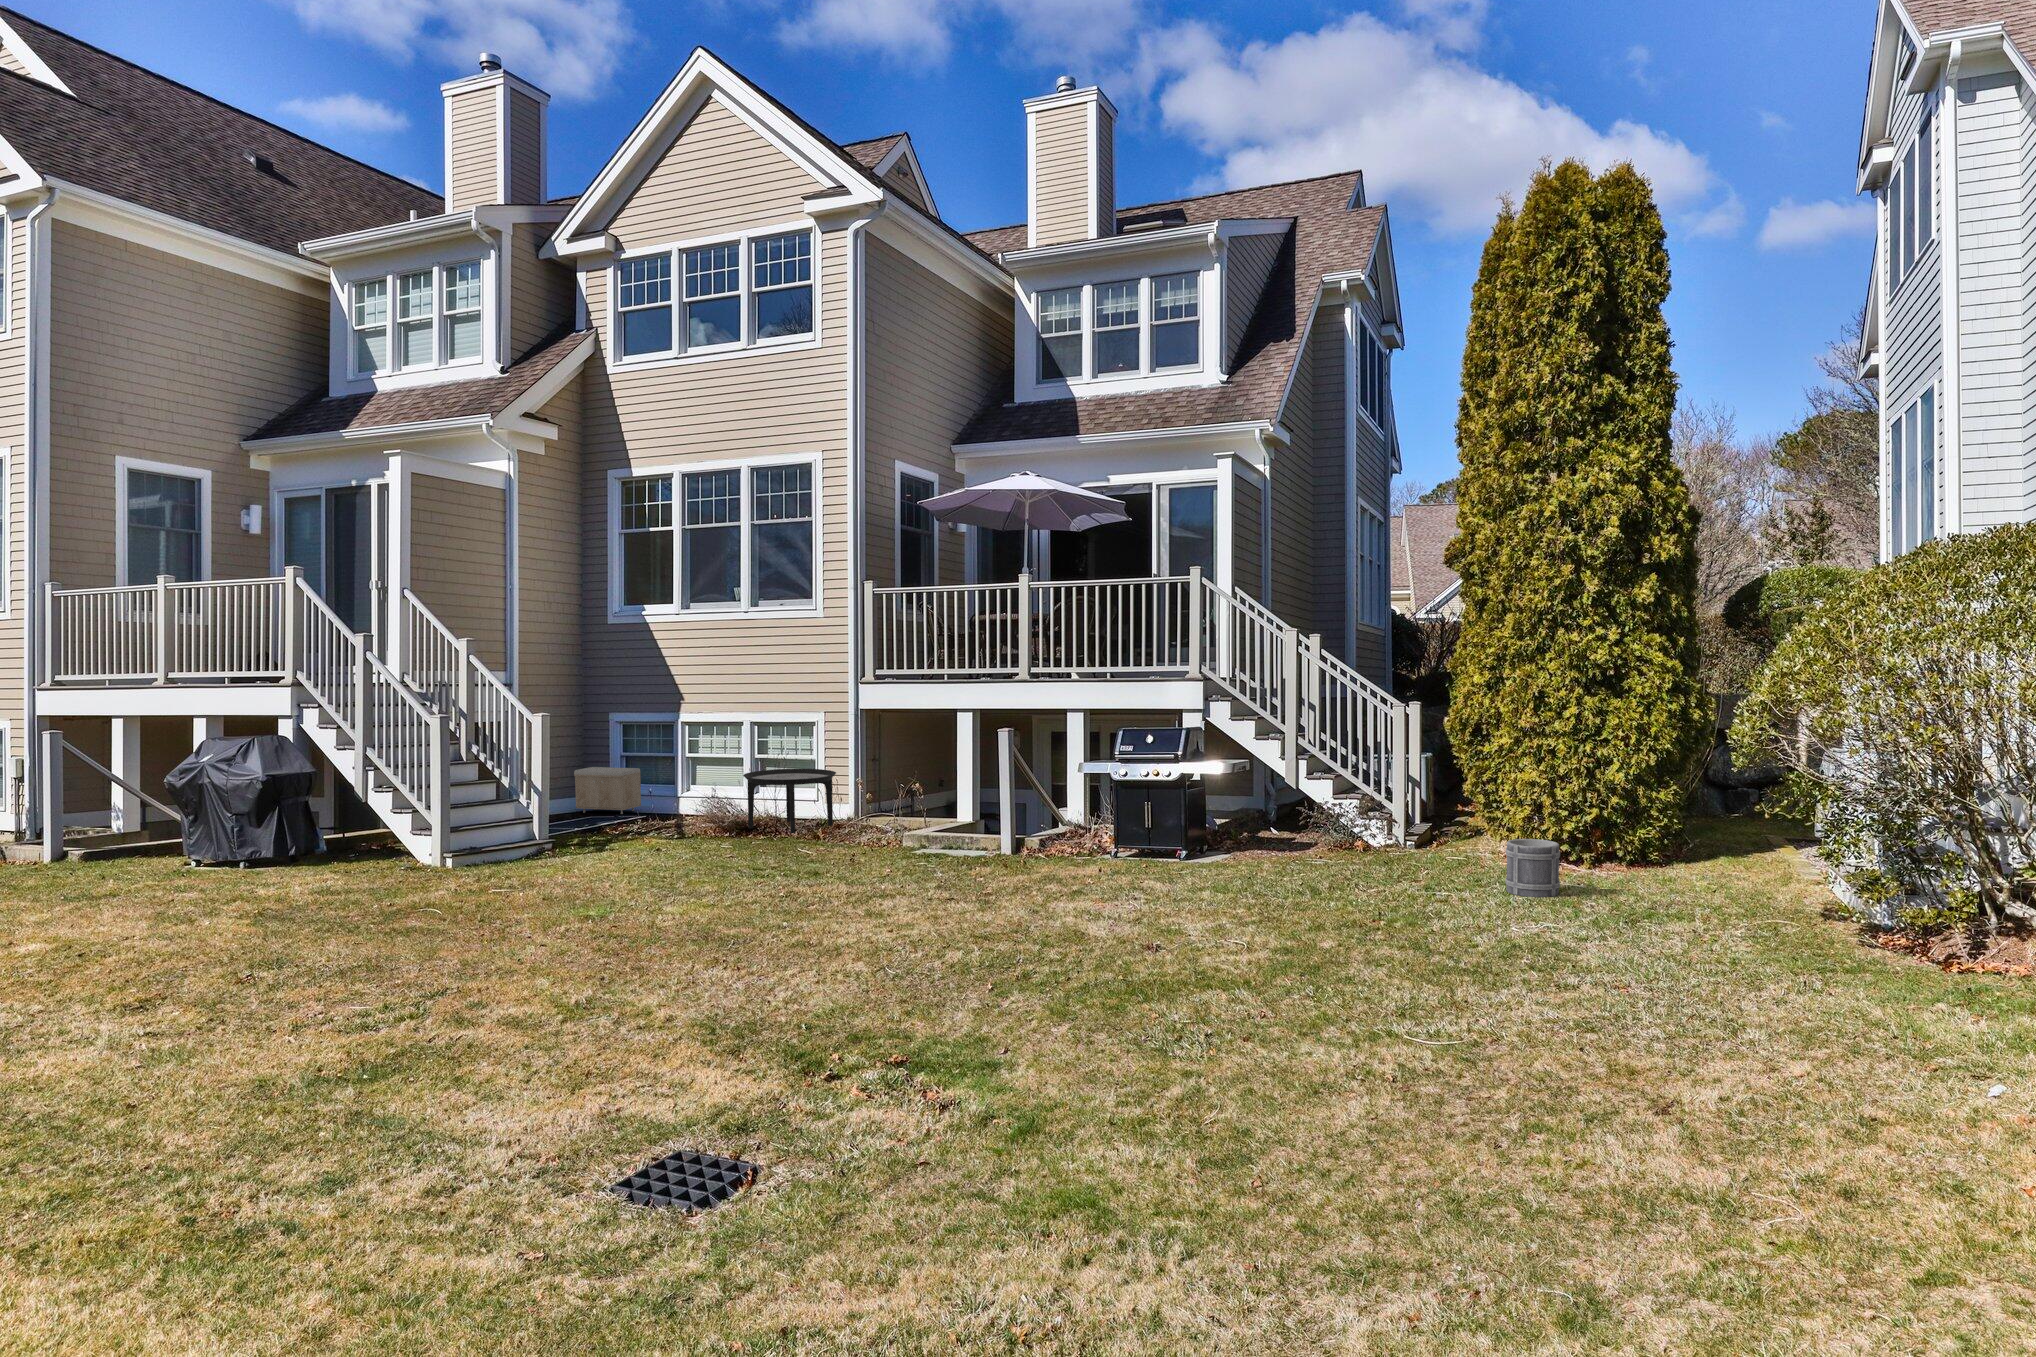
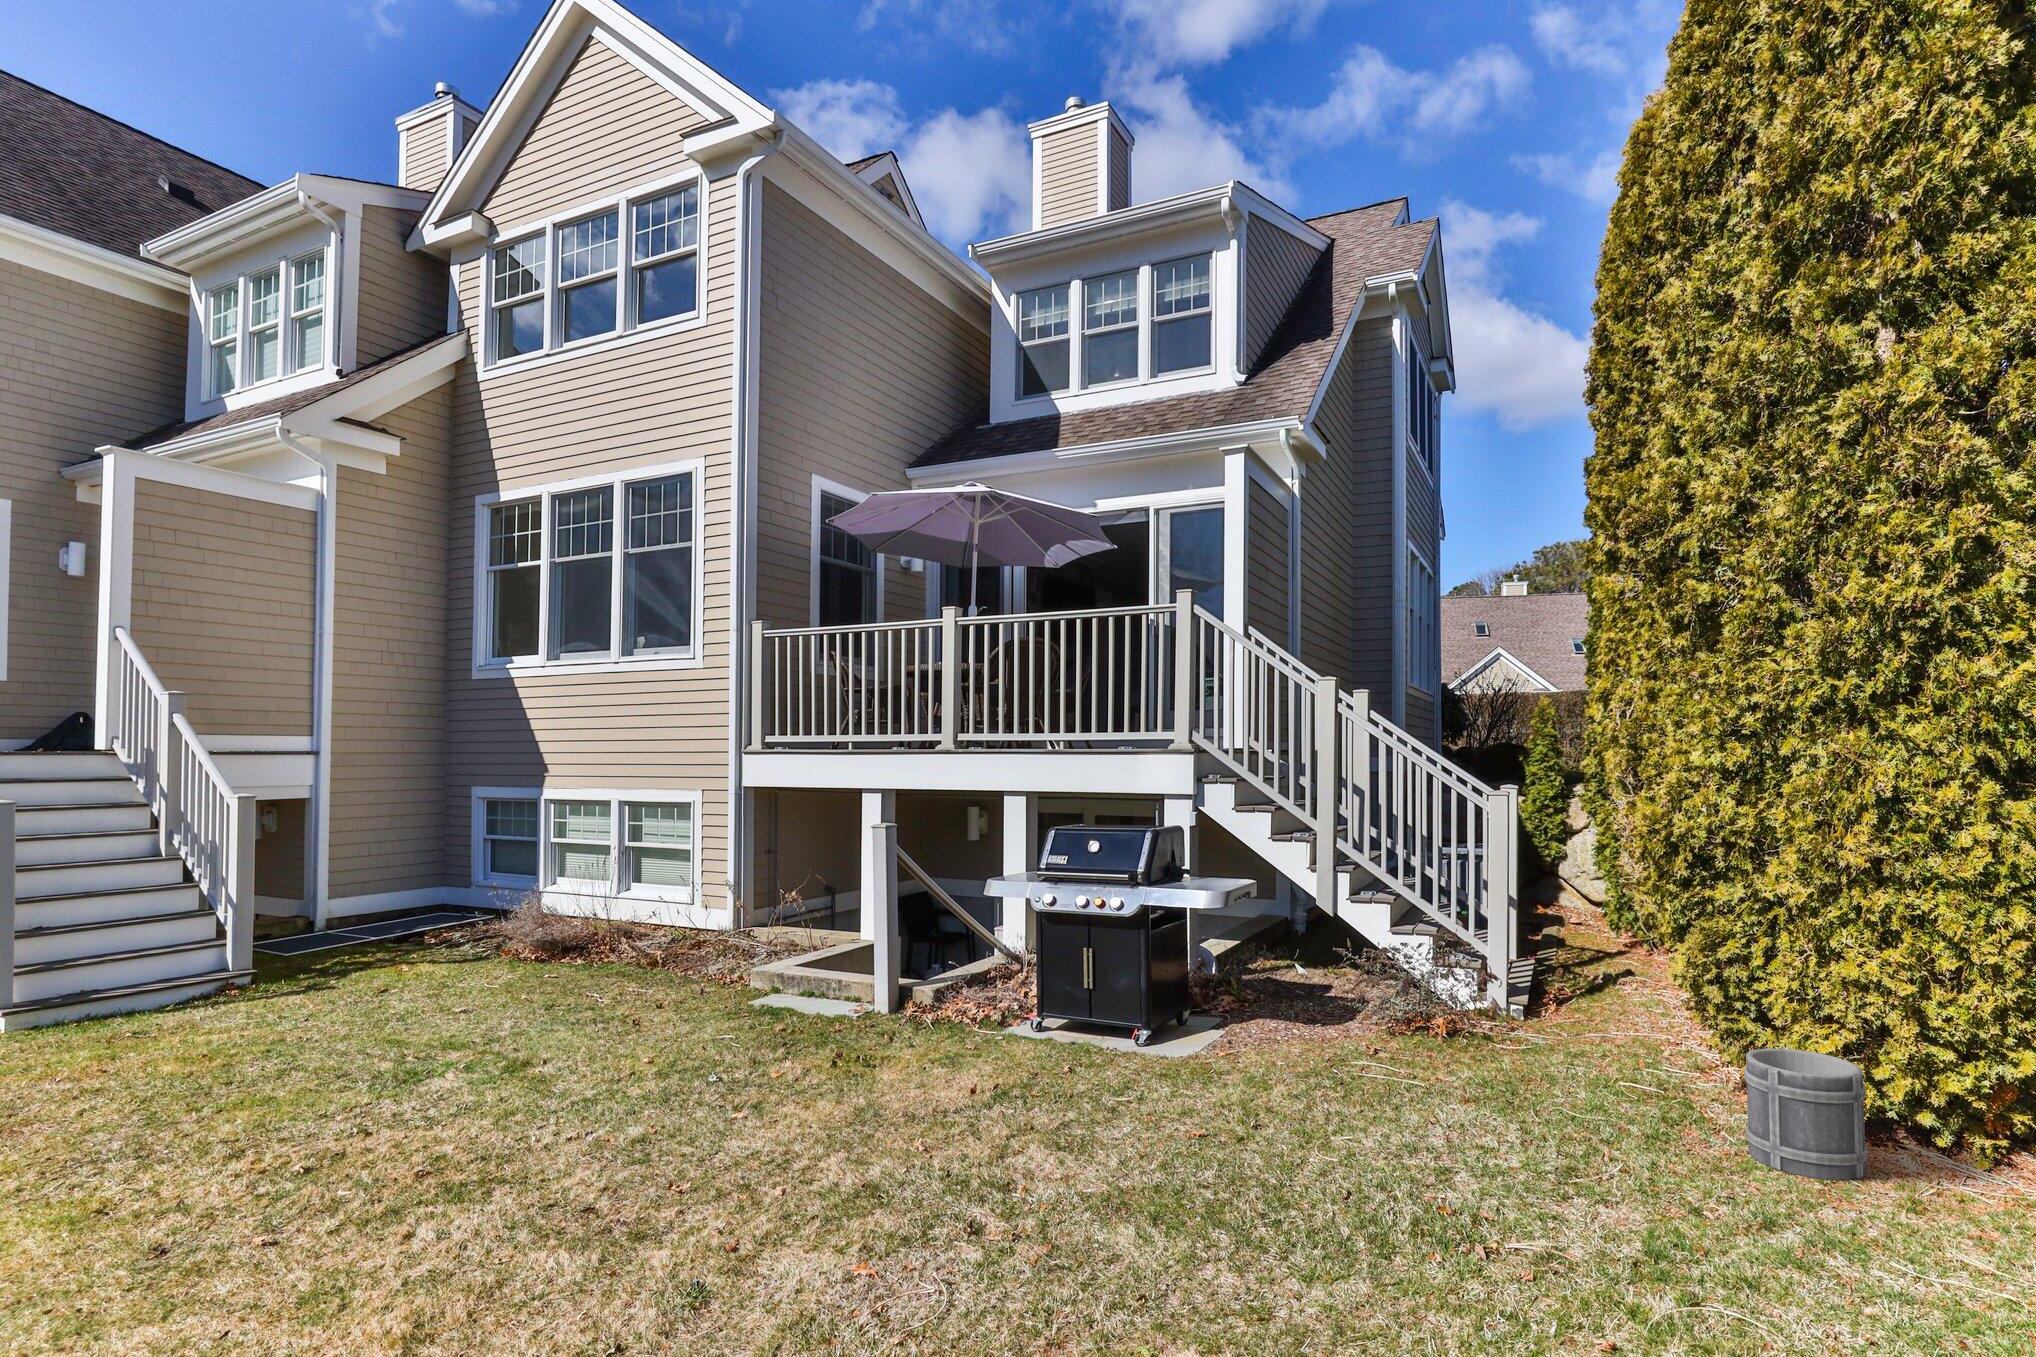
storage bench: present [574,767,641,814] -> none [411,860,497,922]
round table: present [743,769,836,833] -> none [574,869,705,962]

